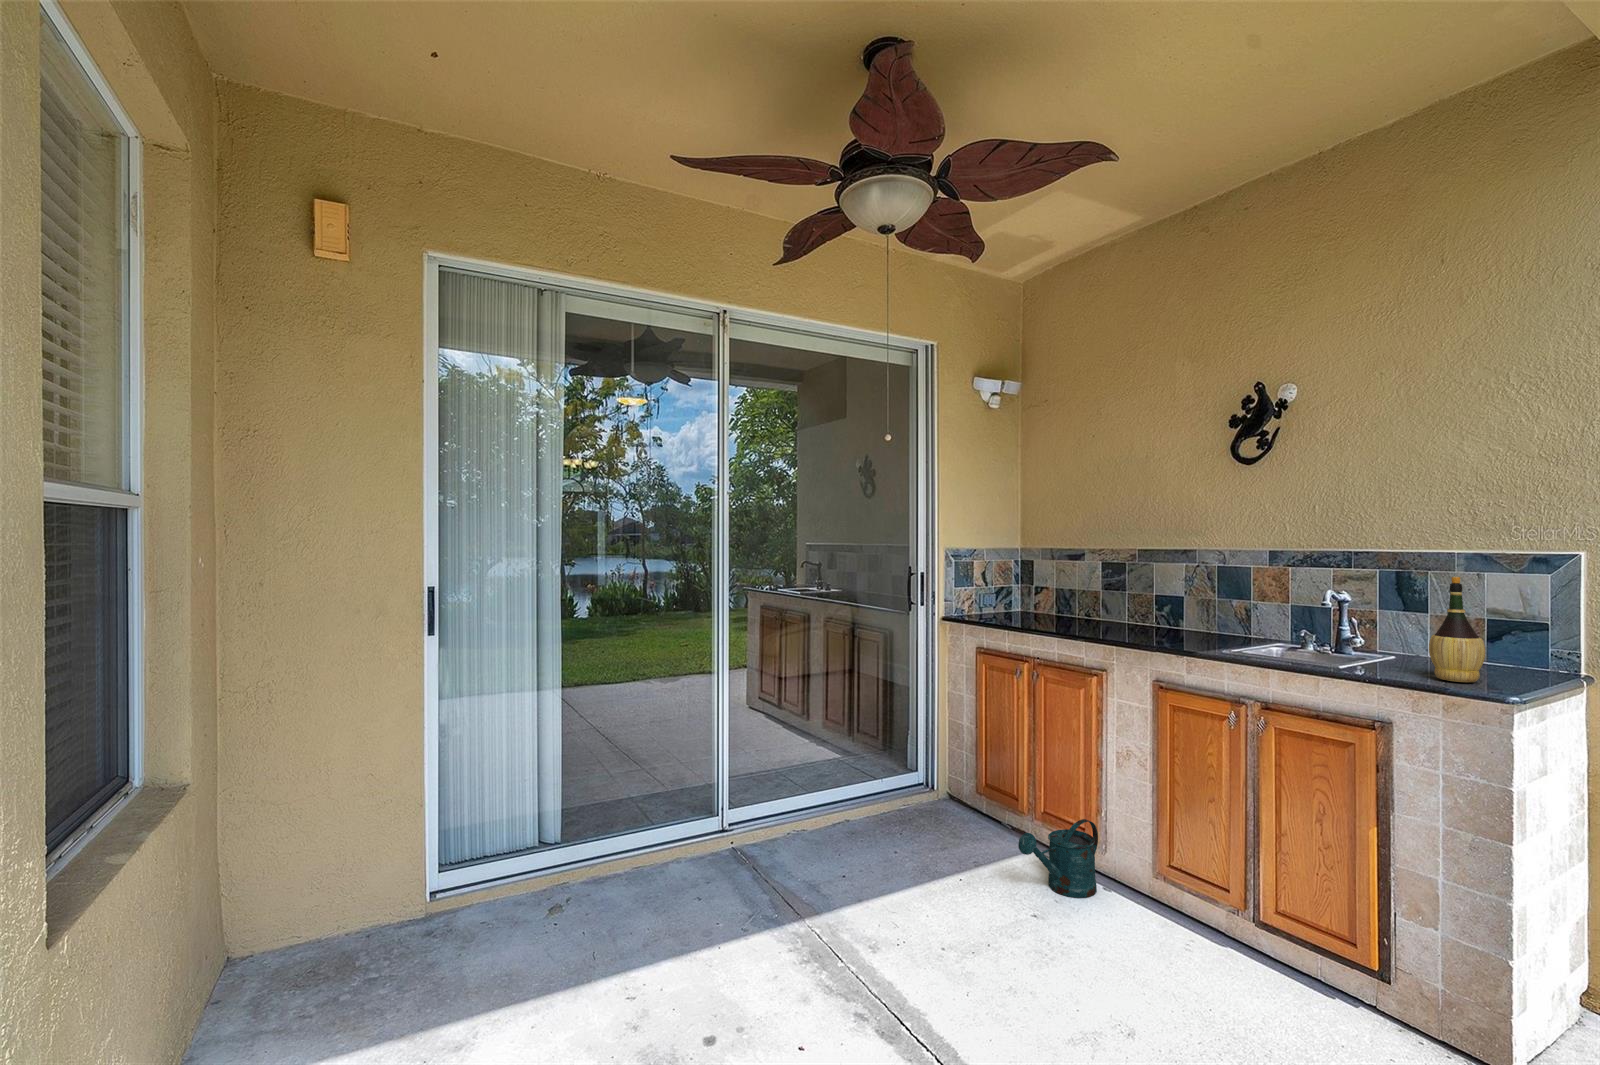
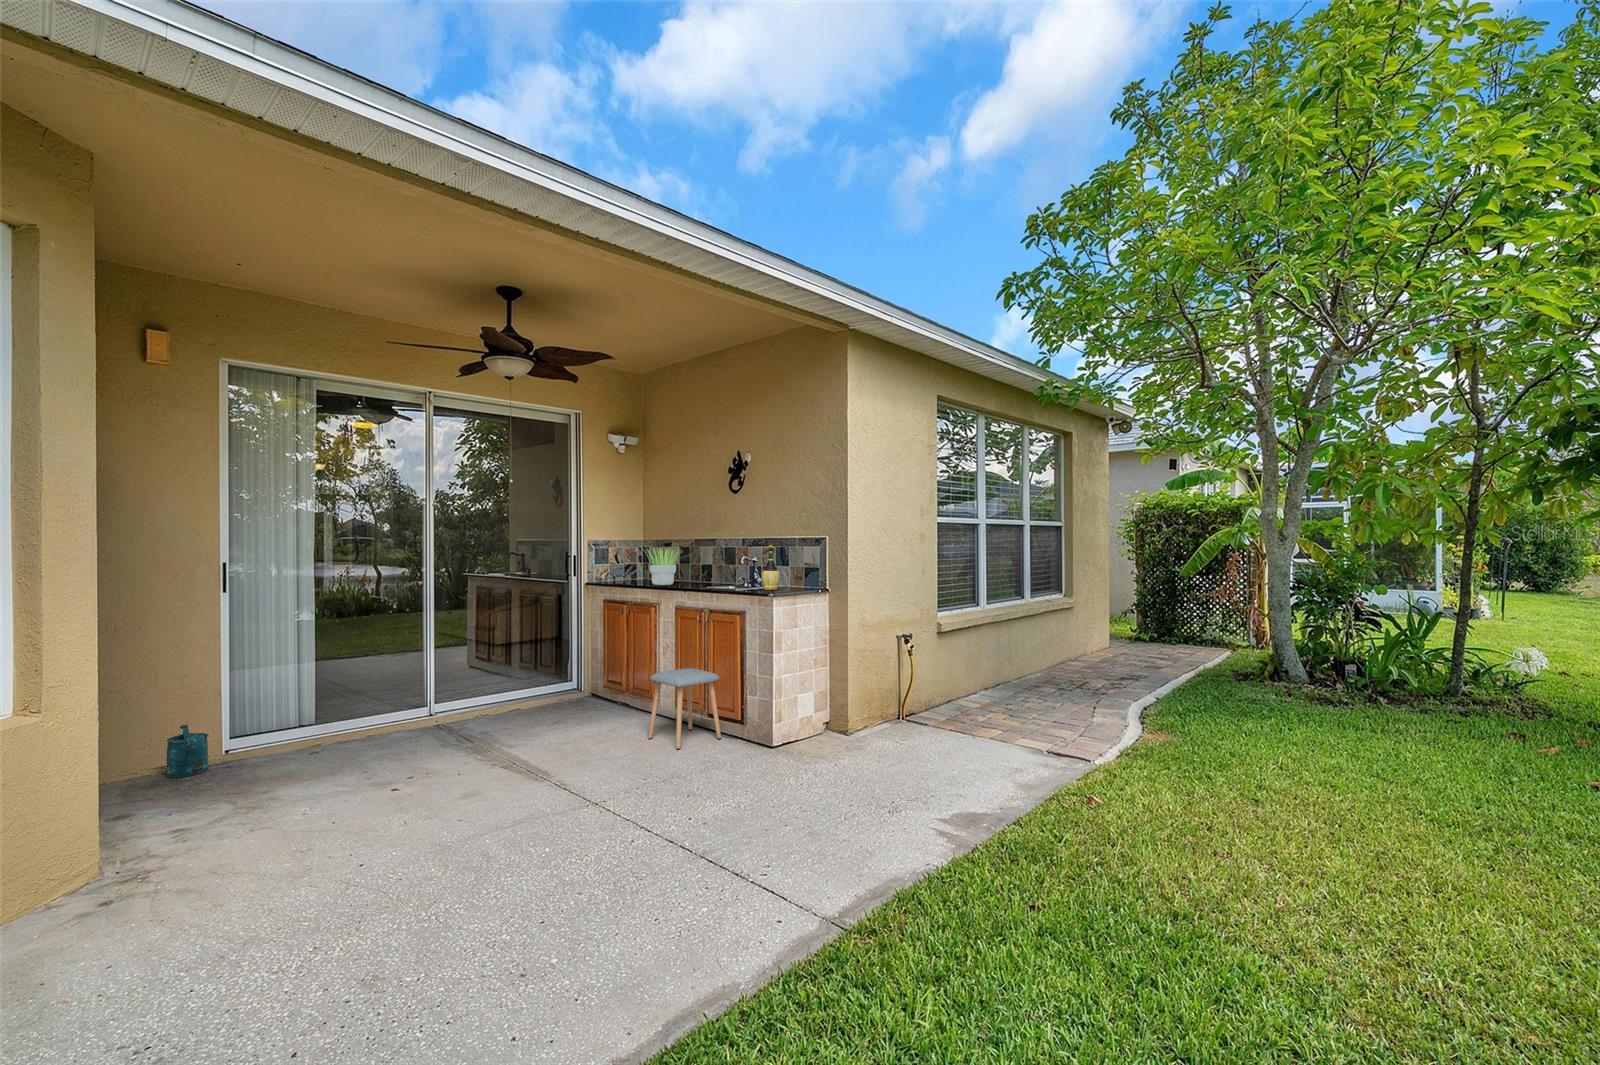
potted plant: none [1056,565,1138,634] -> present [647,548,679,585]
watering can: present [1018,819,1098,898] -> present [166,725,208,777]
stool: none [1154,826,1332,1038] -> present [648,668,721,749]

